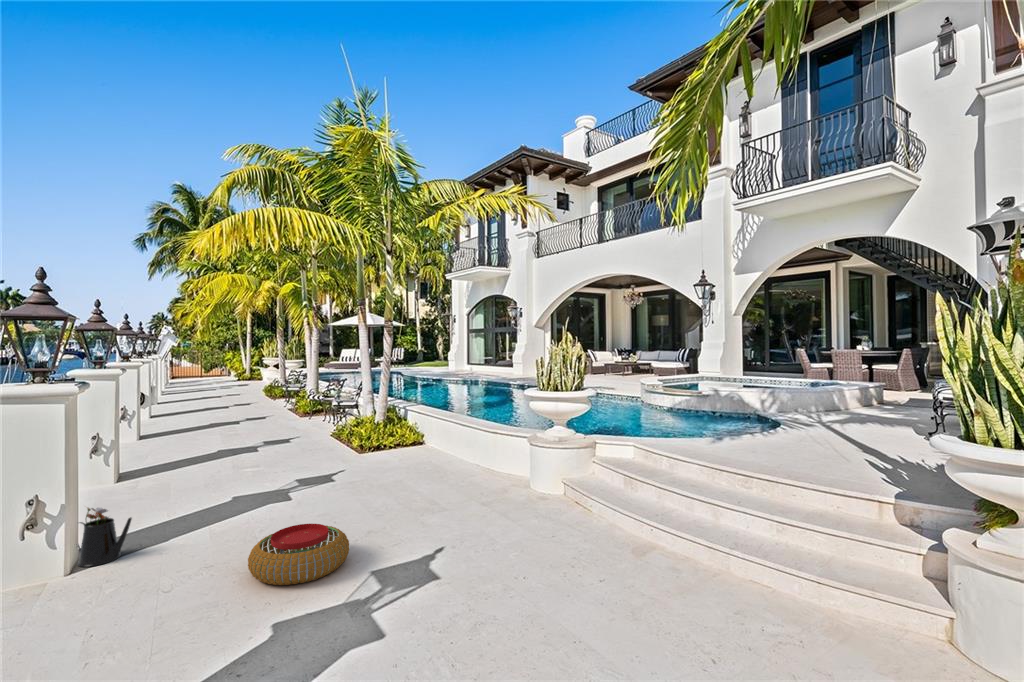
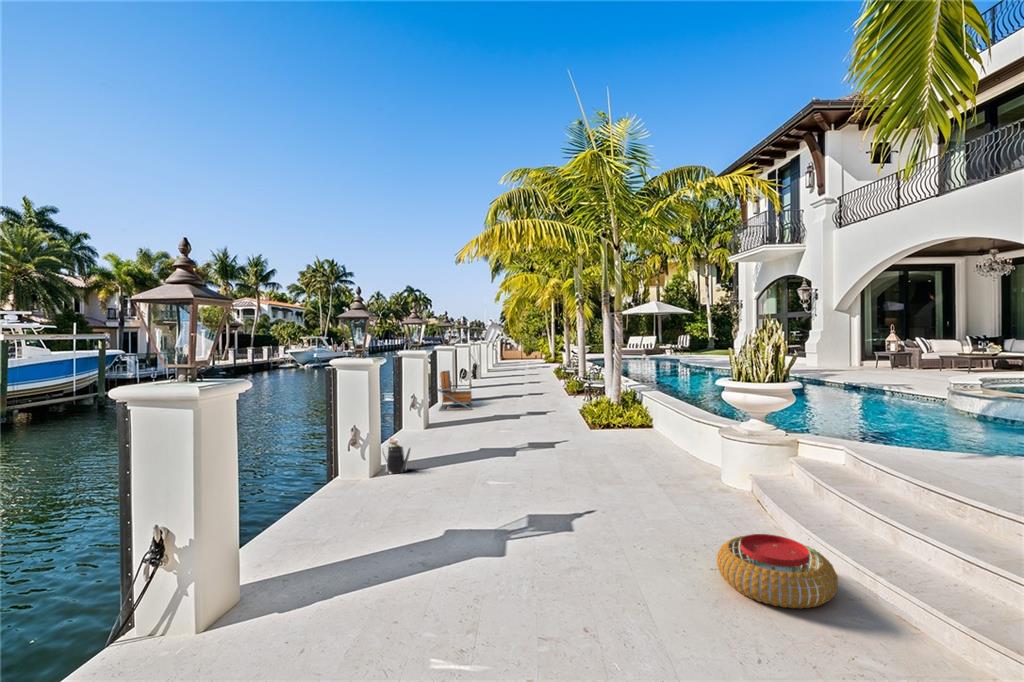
lounge chair: none [113,395,173,454] -> present [437,371,472,411]
pouf: present [248,524,349,585] -> present [717,534,838,609]

